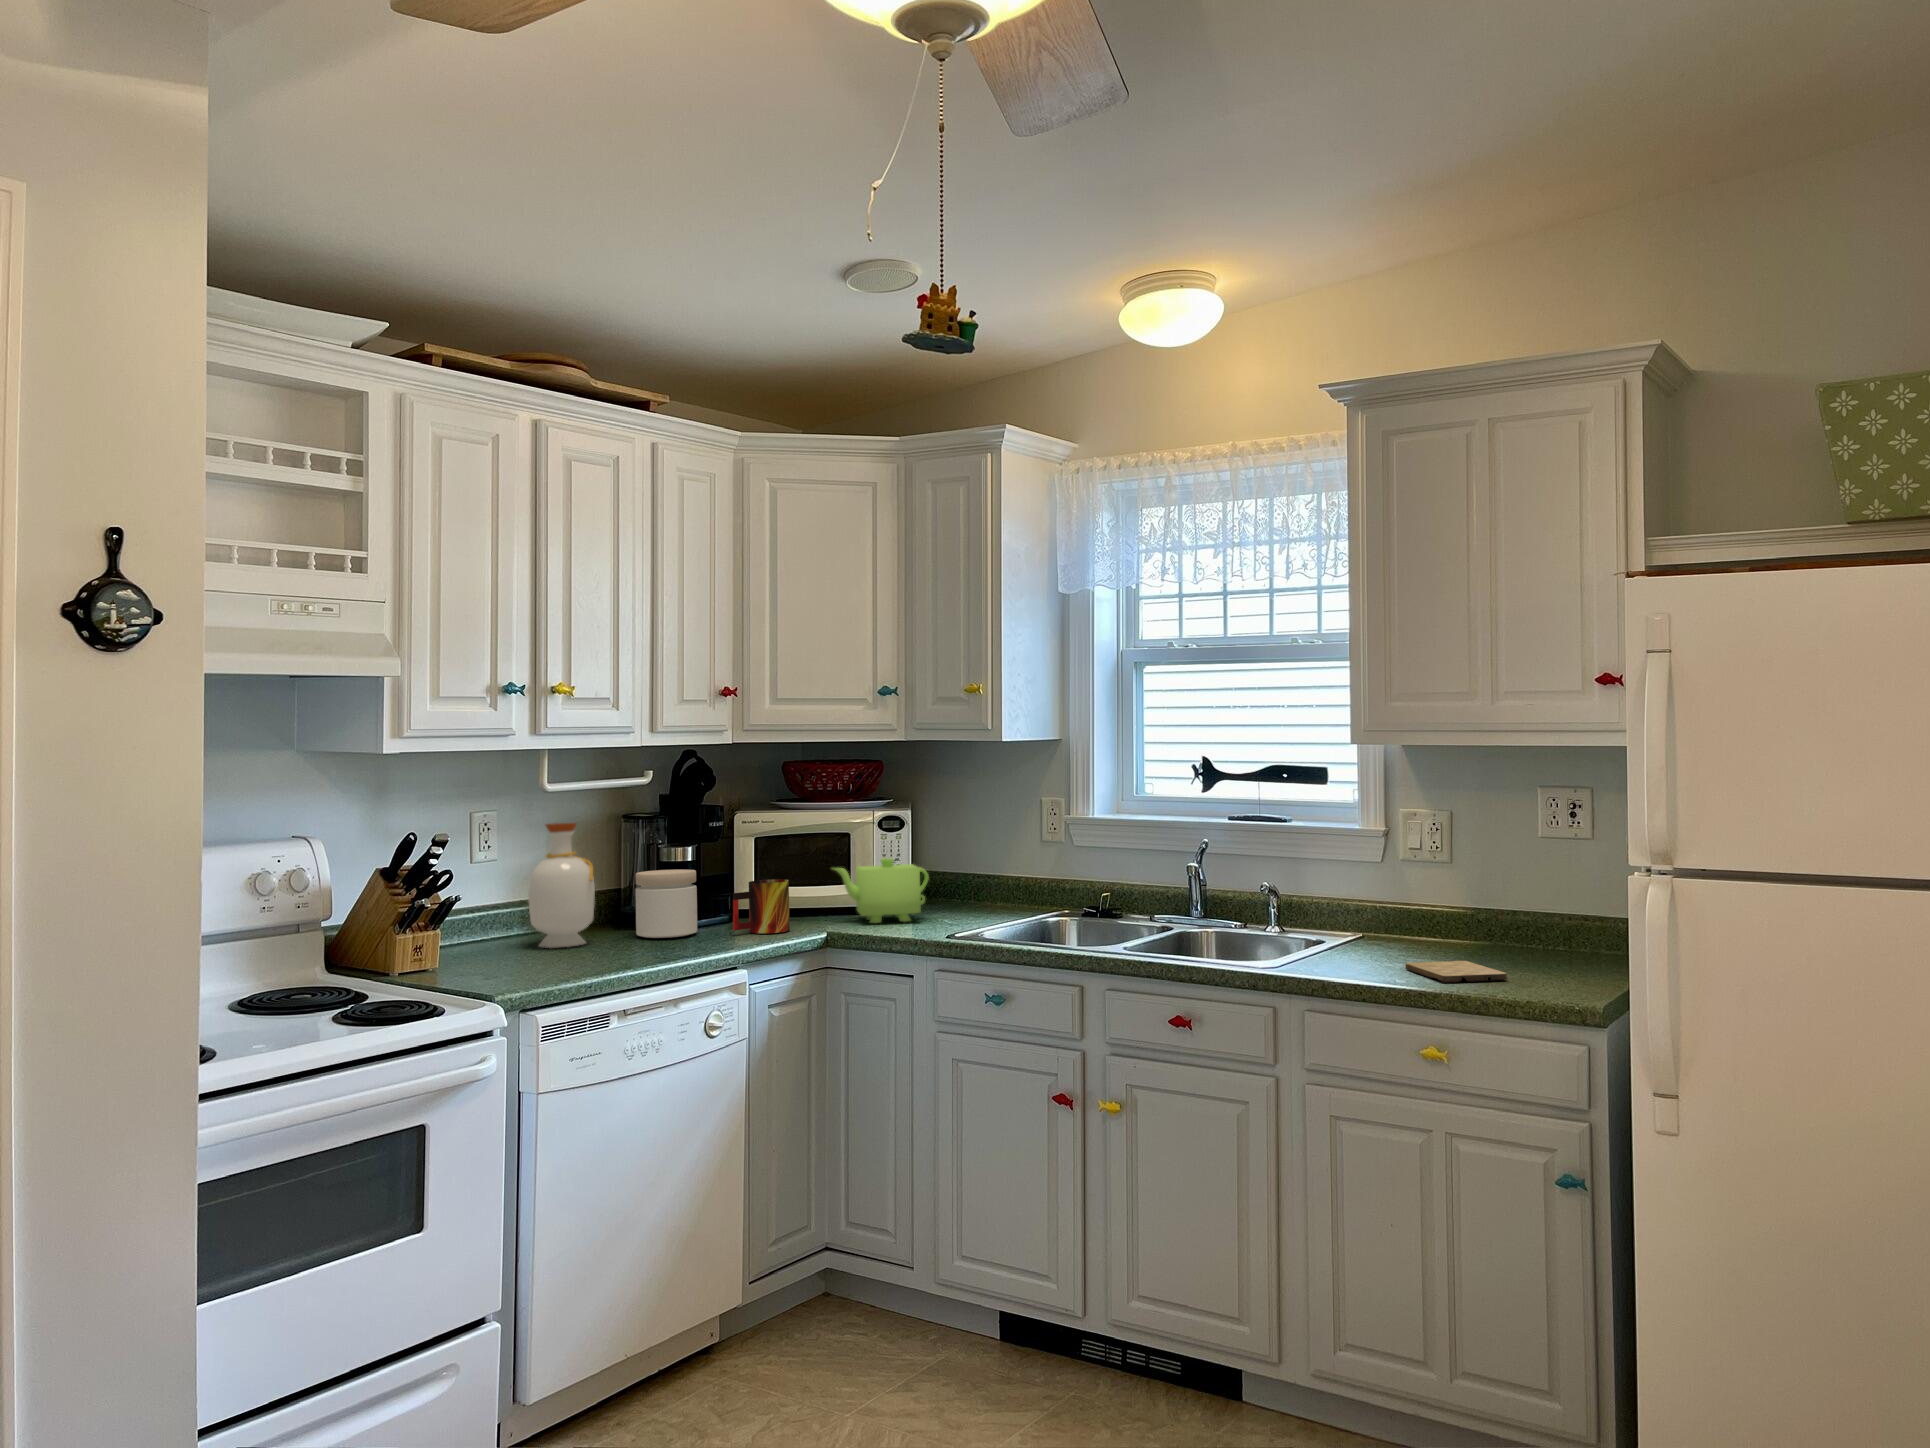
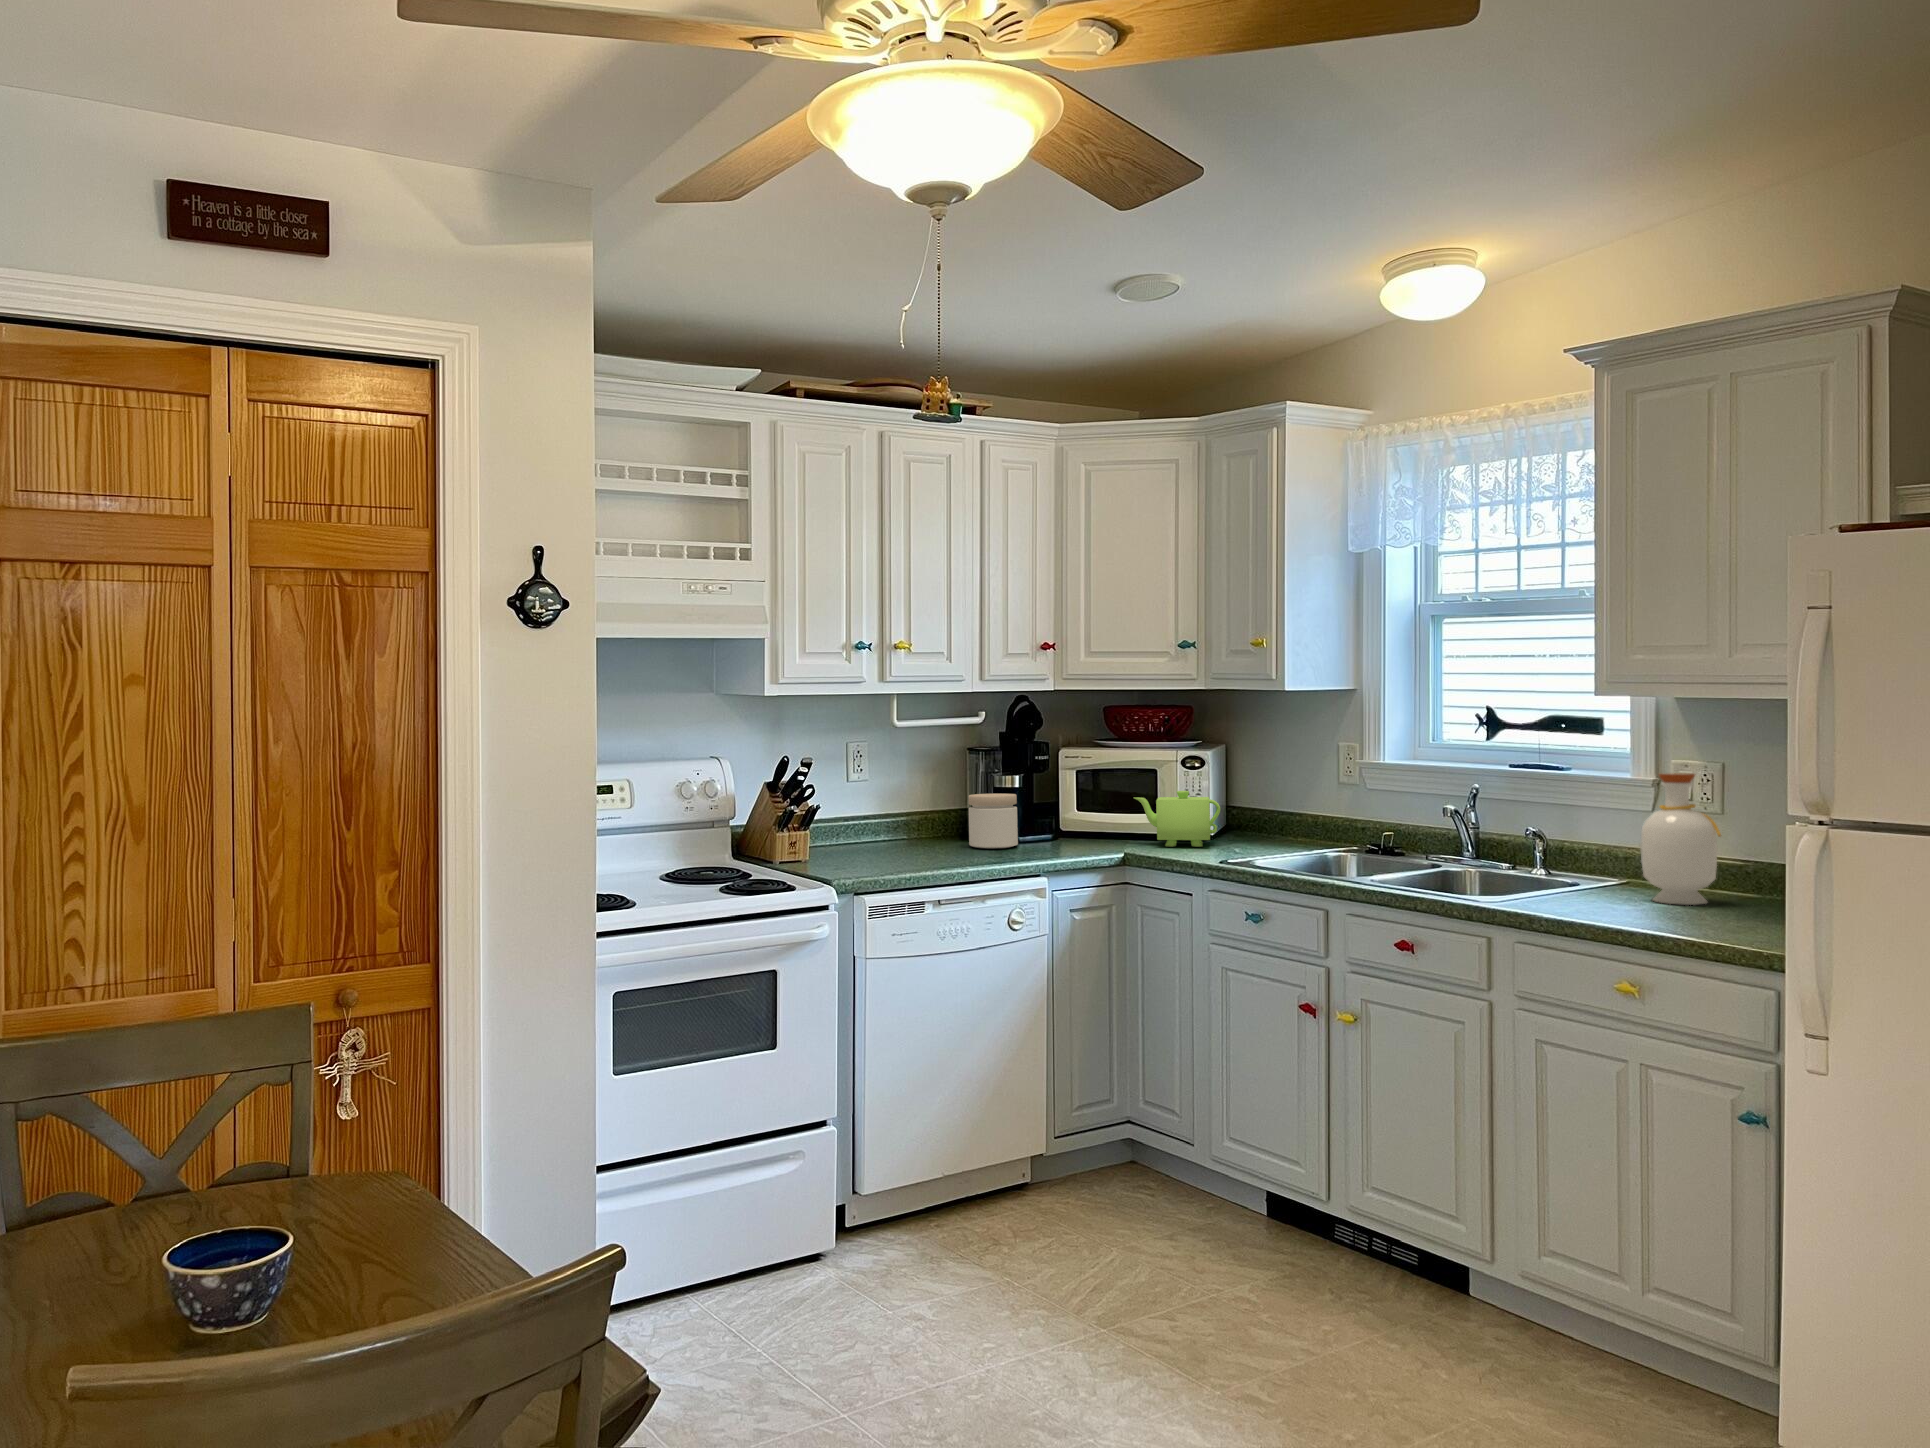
bottle: present [528,823,595,948] -> present [1640,774,1721,905]
mug: present [733,879,790,933] -> none [1044,805,1093,850]
cutting board: present [1405,961,1507,983] -> none [1630,908,1726,930]

